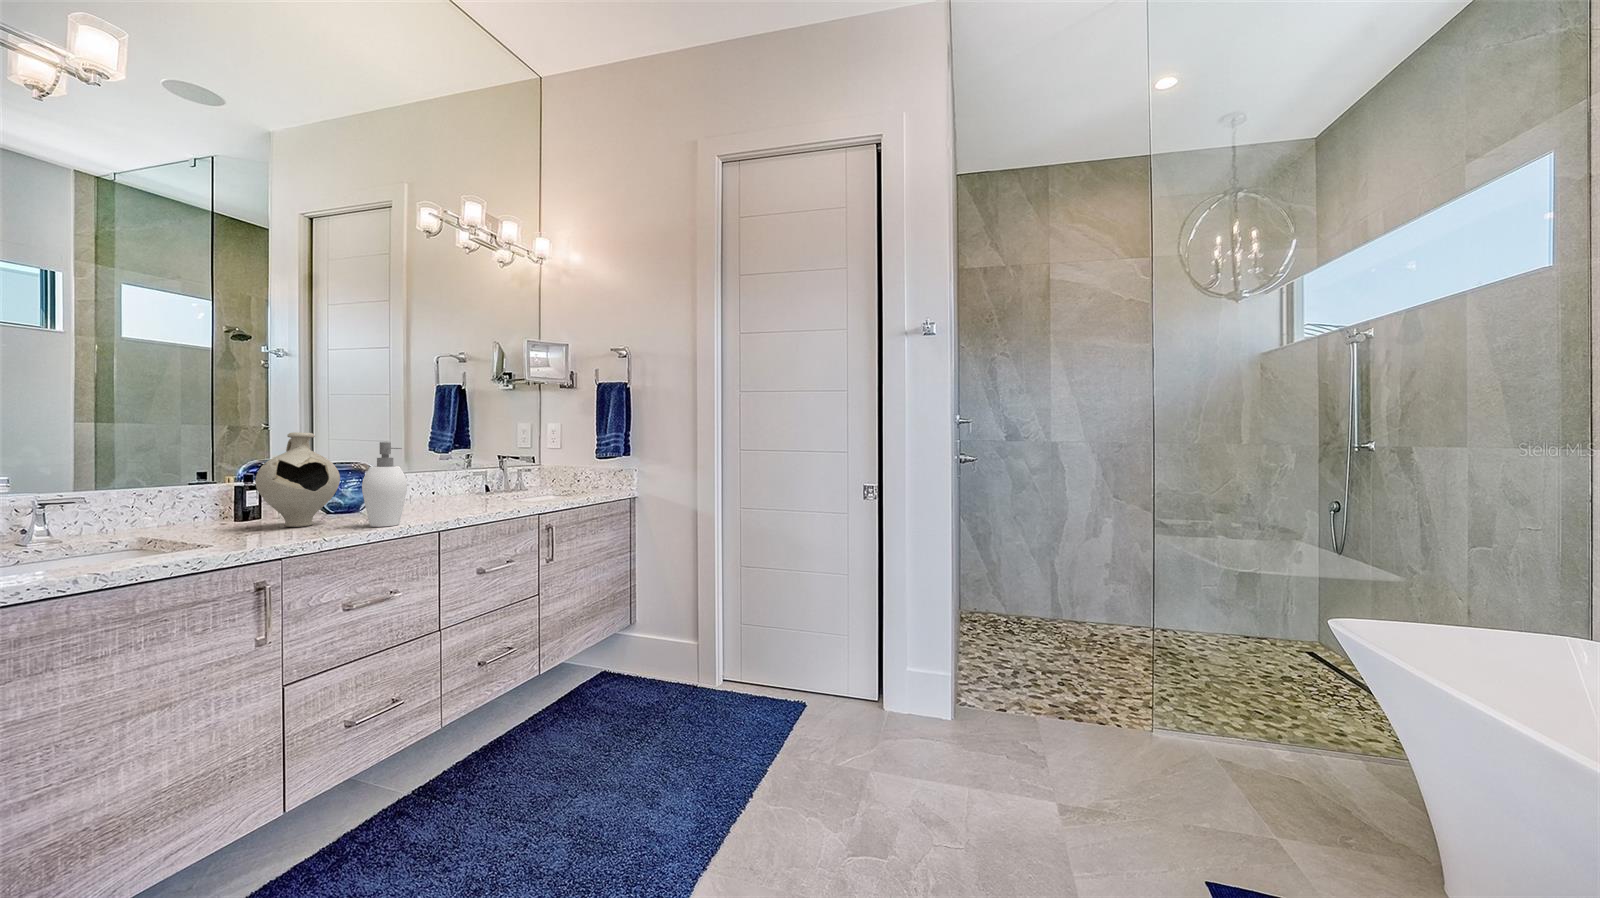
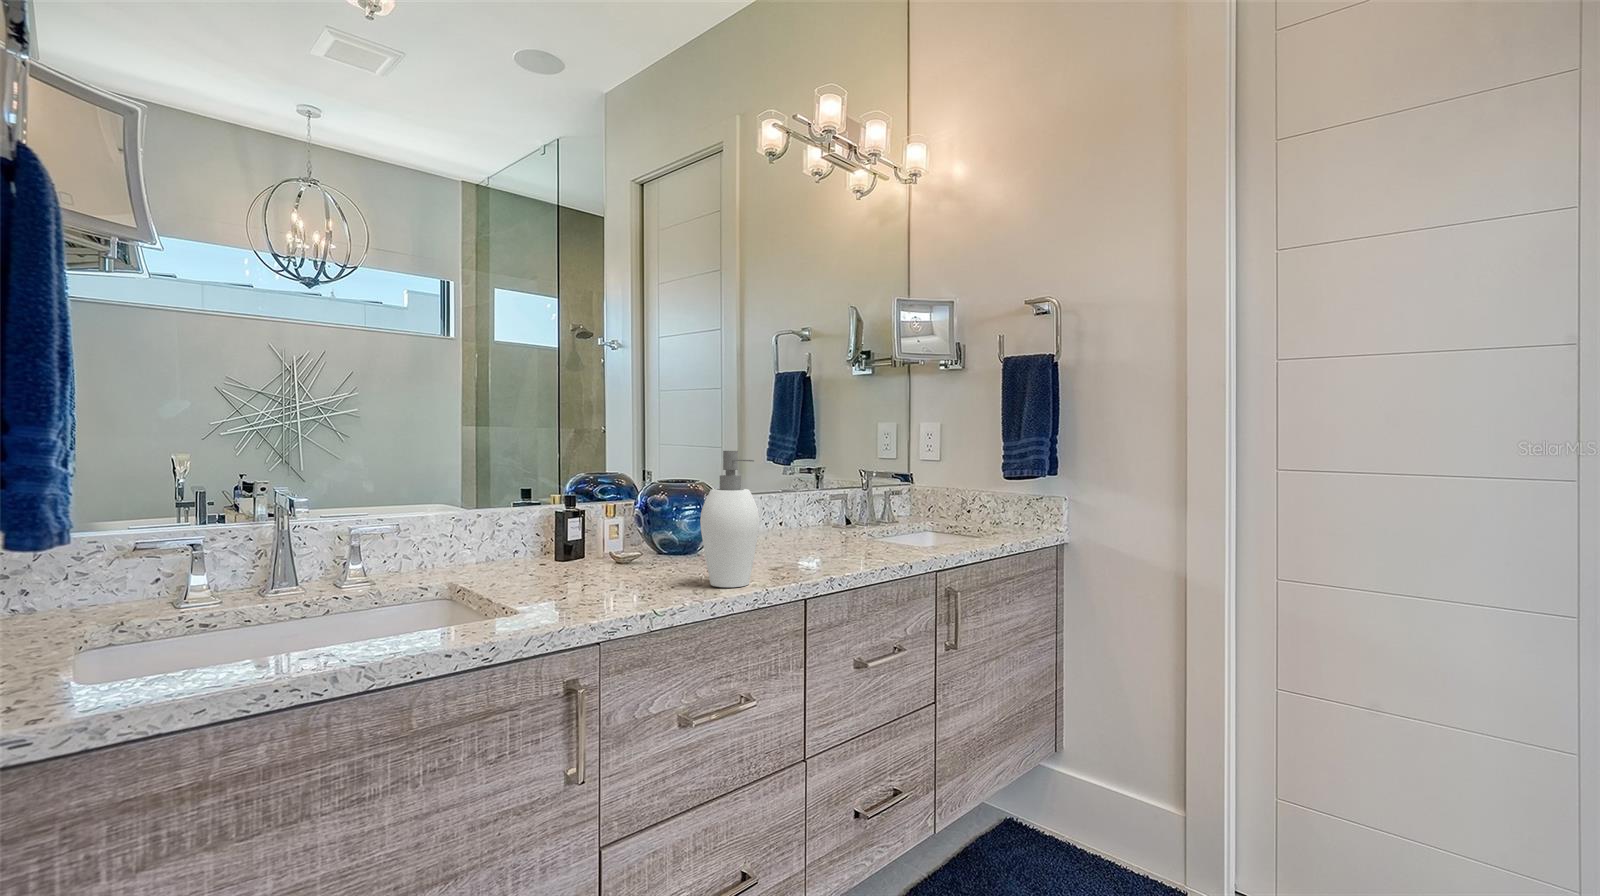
decorative vase: present [255,432,340,527] -> none [577,437,673,577]

